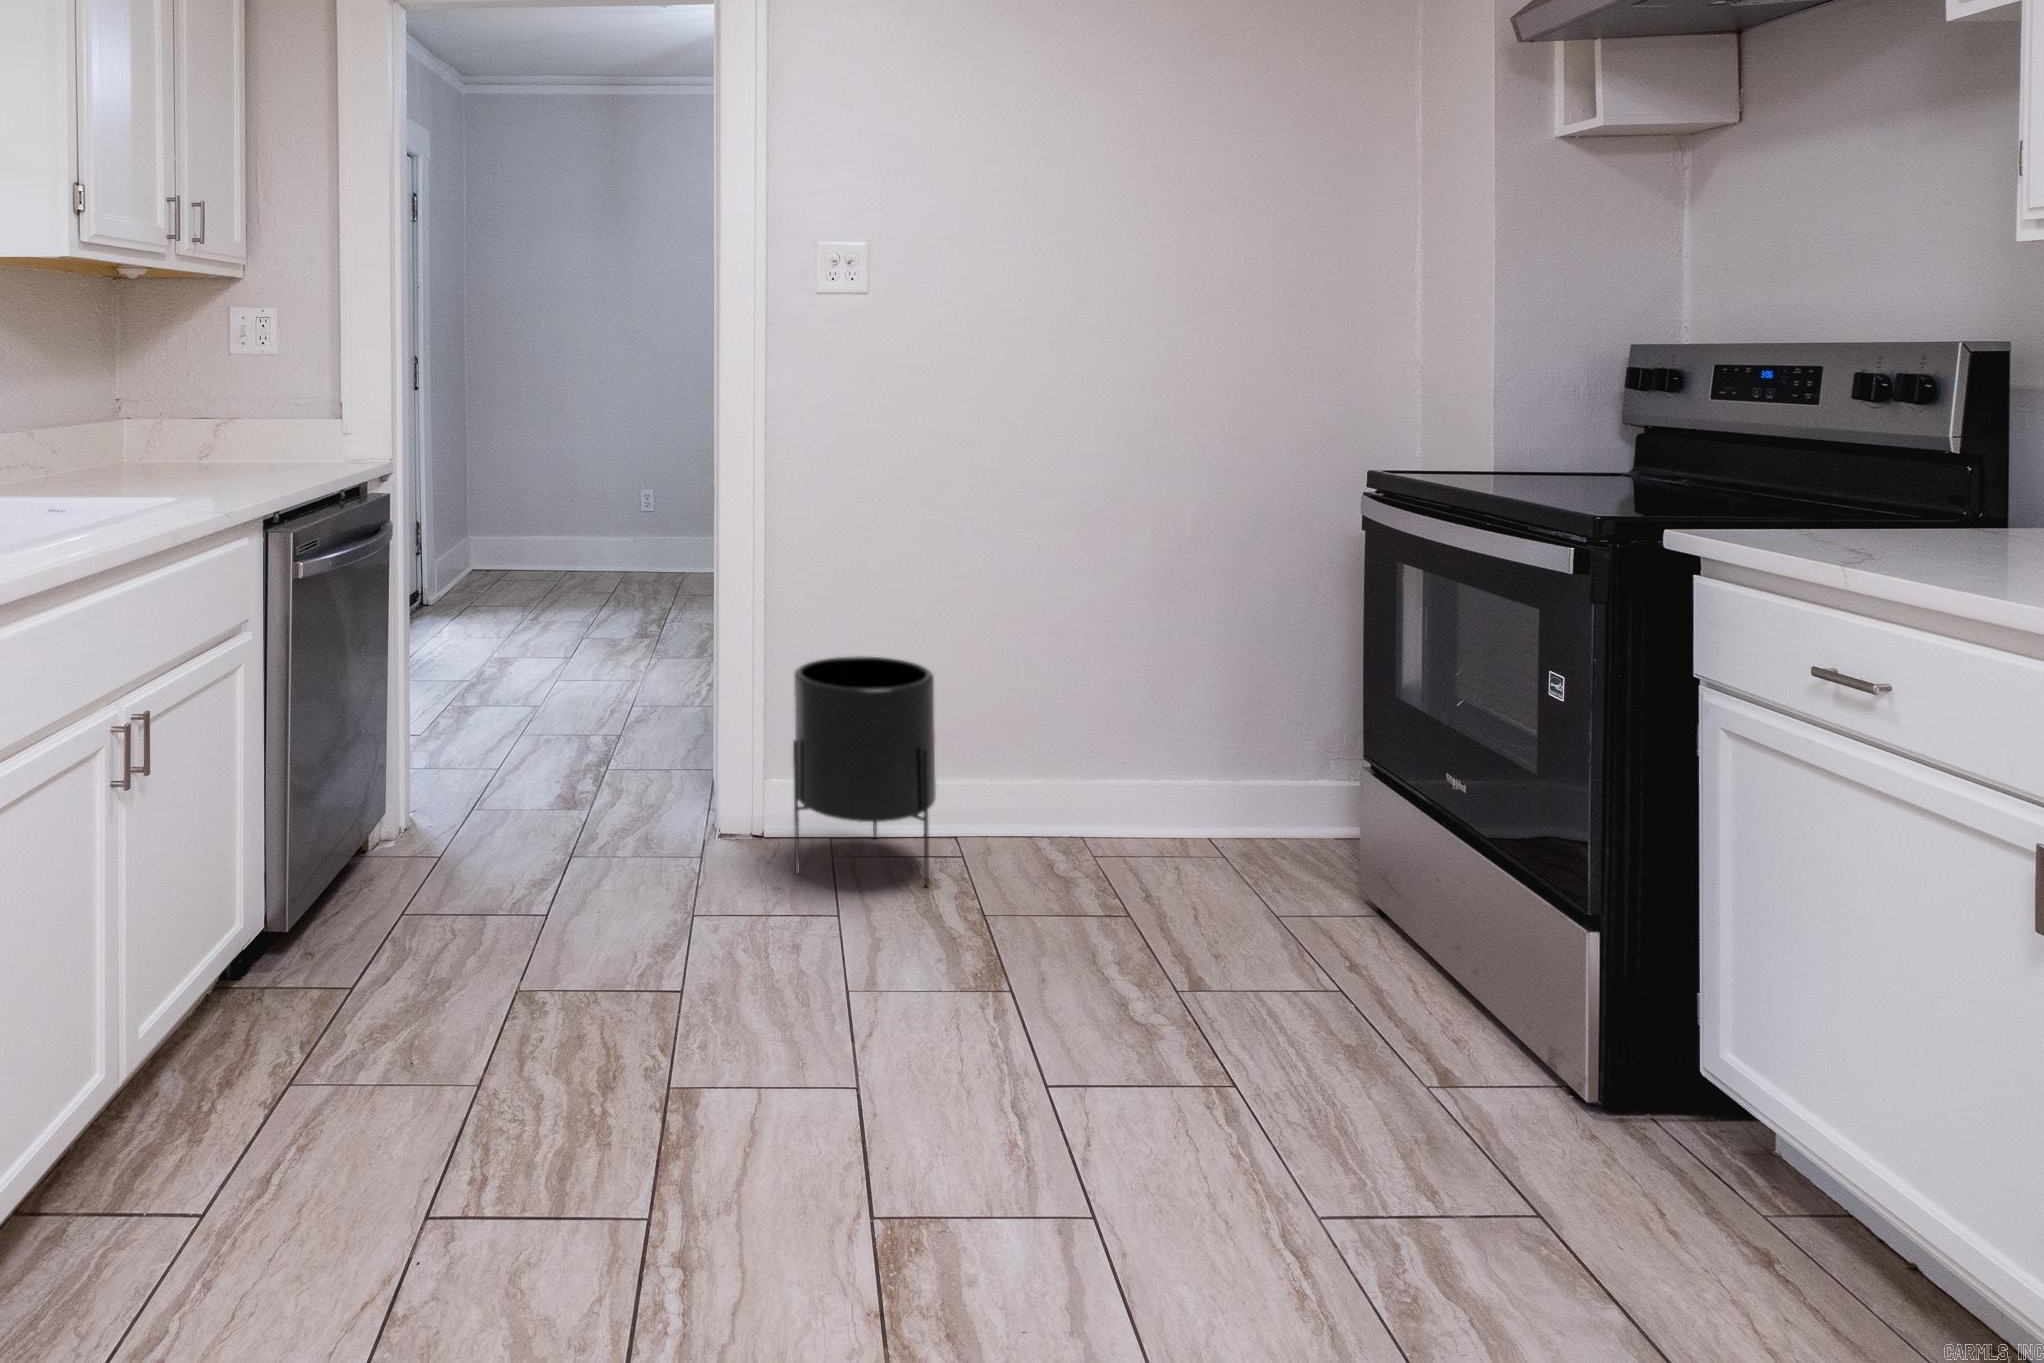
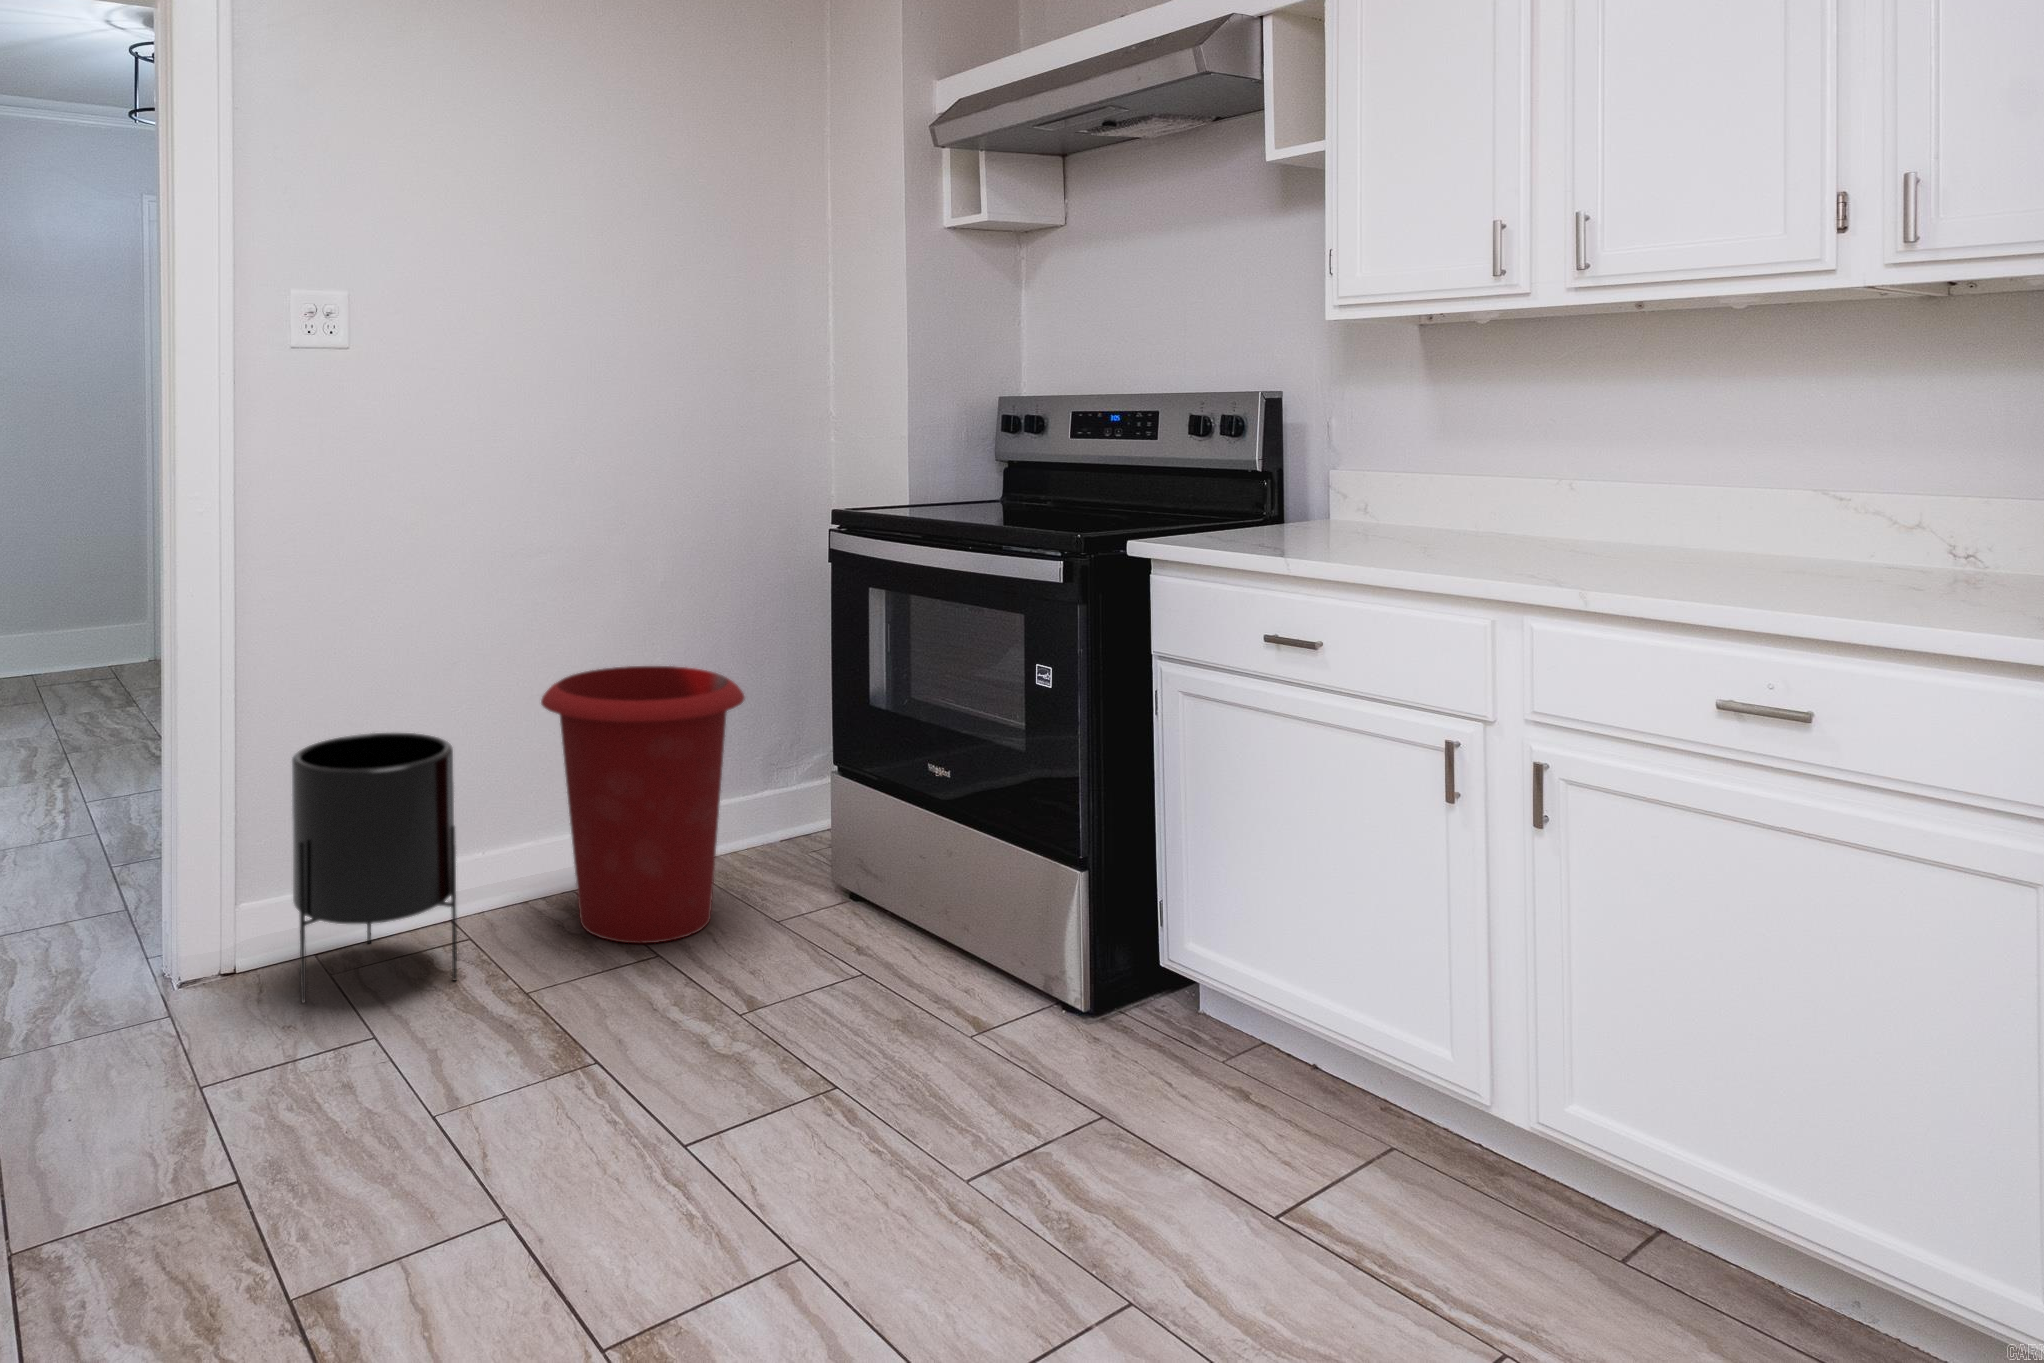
waste bin: none [1030,624,1249,902] -> present [541,666,745,943]

